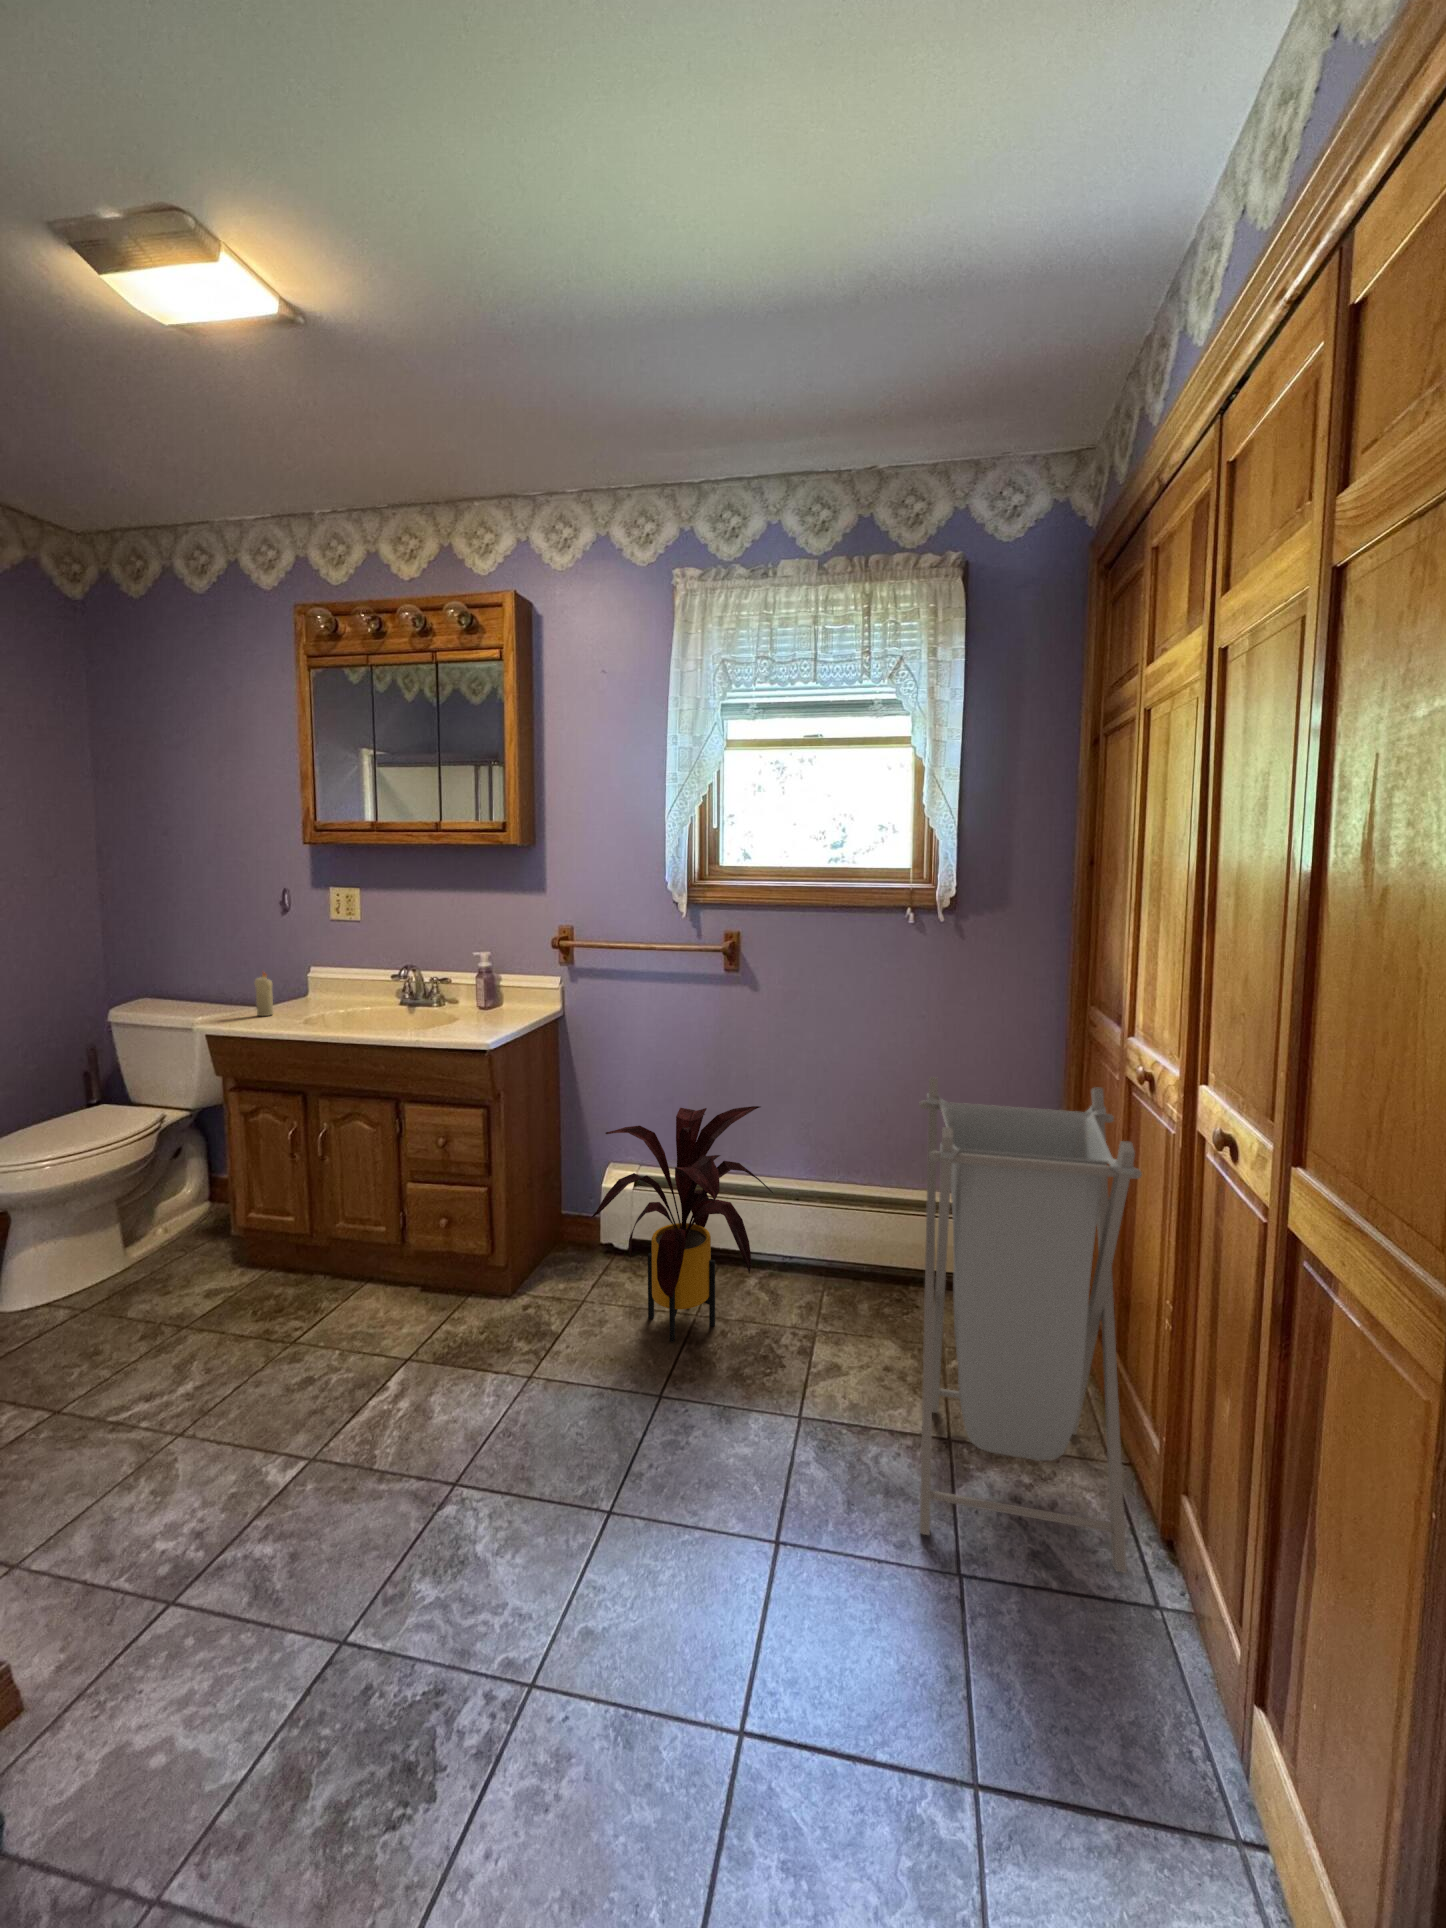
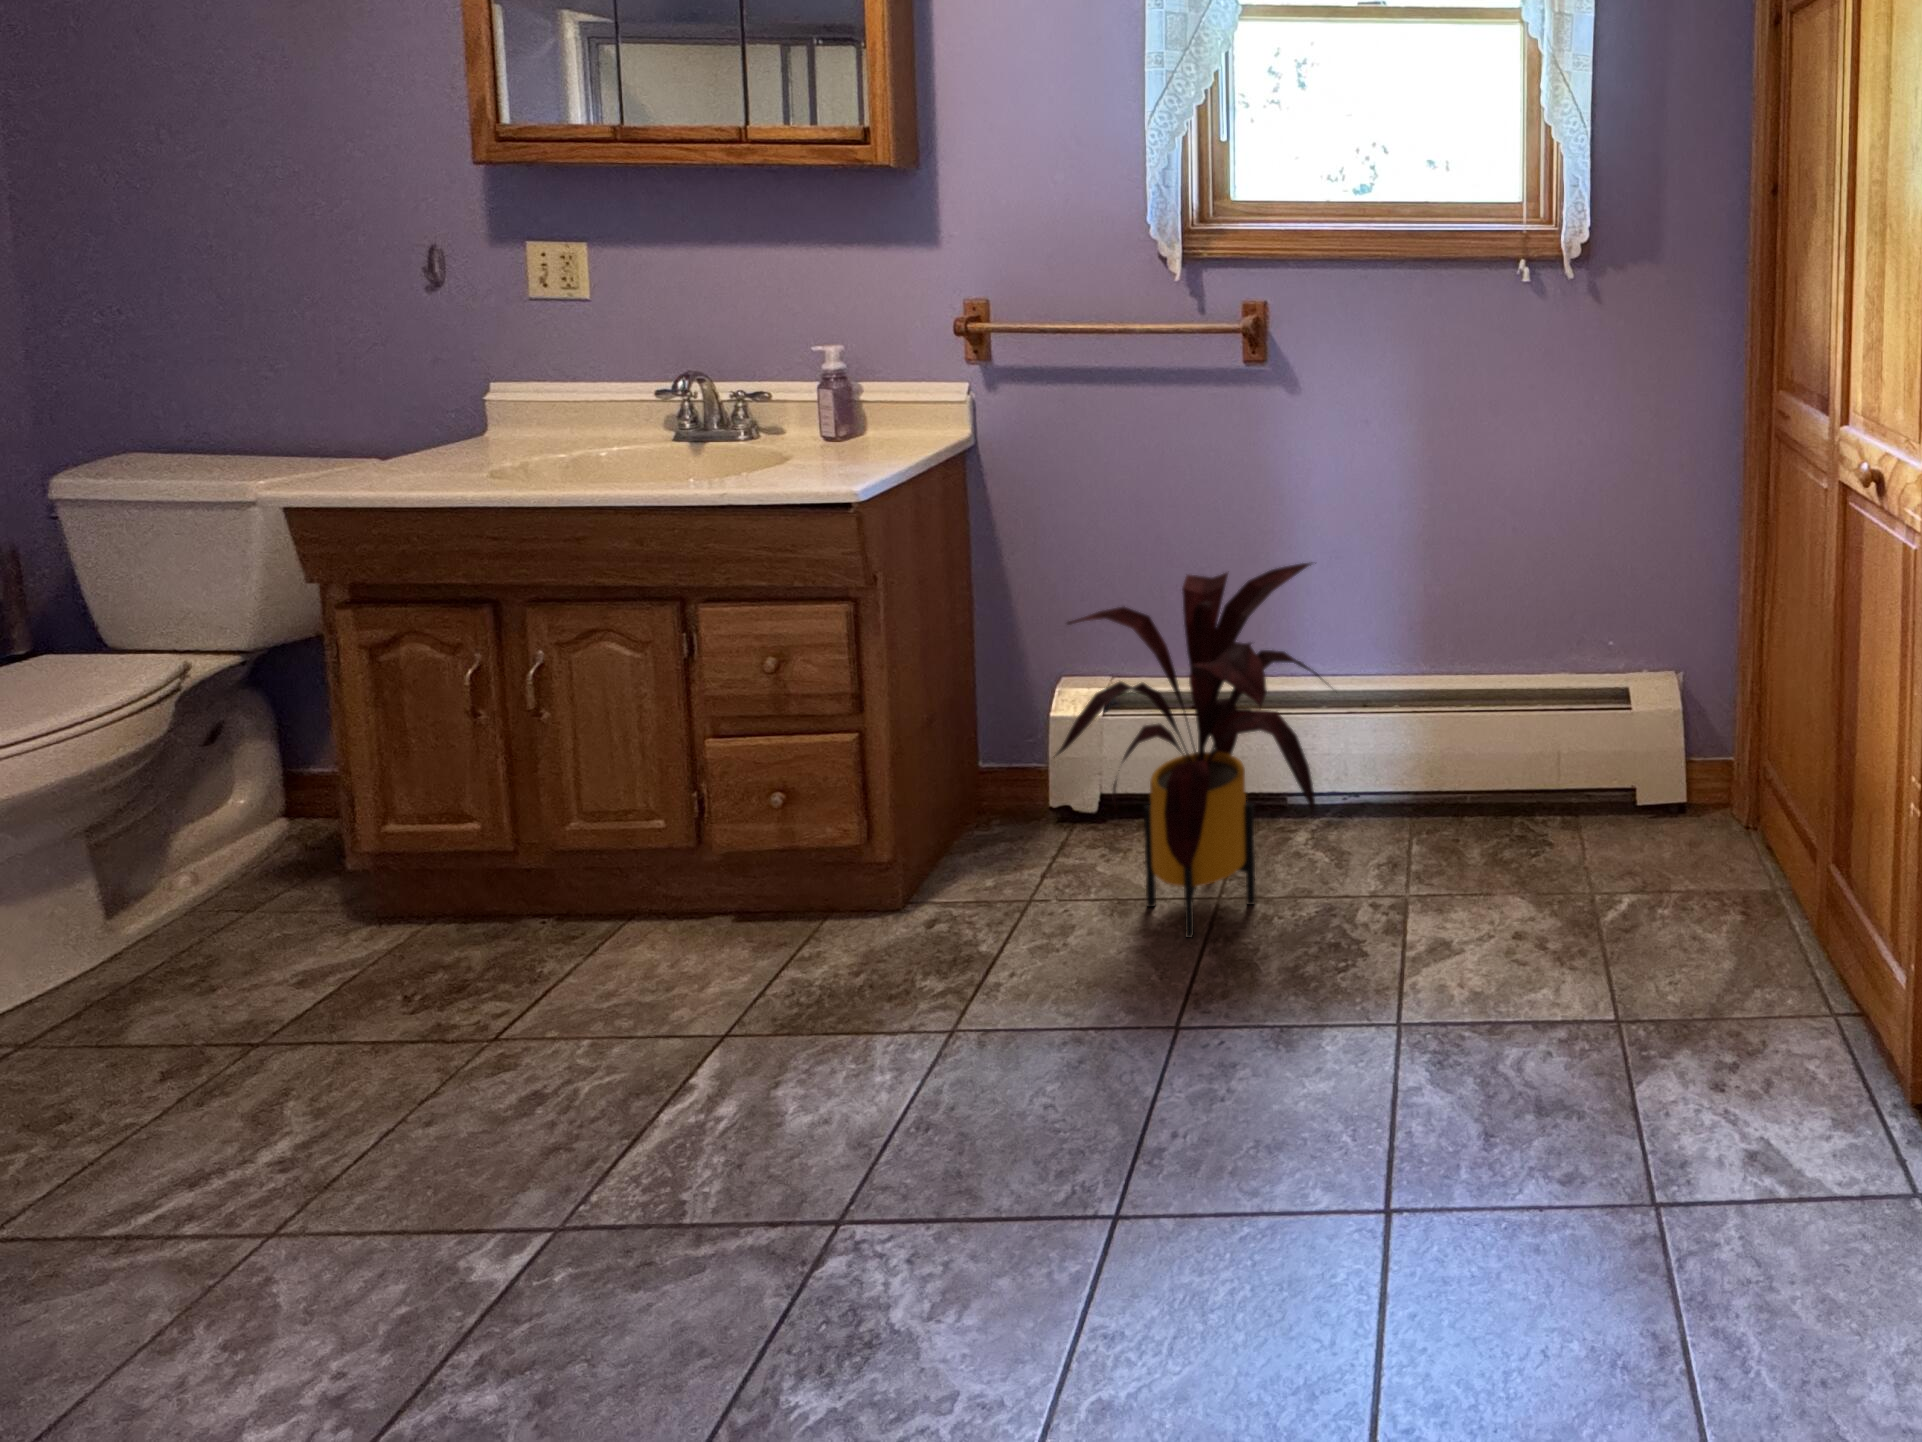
candle: present [254,973,273,1016] -> none [381,388,423,471]
laundry hamper: present [919,1077,1142,1573] -> none [1564,495,1881,1156]

